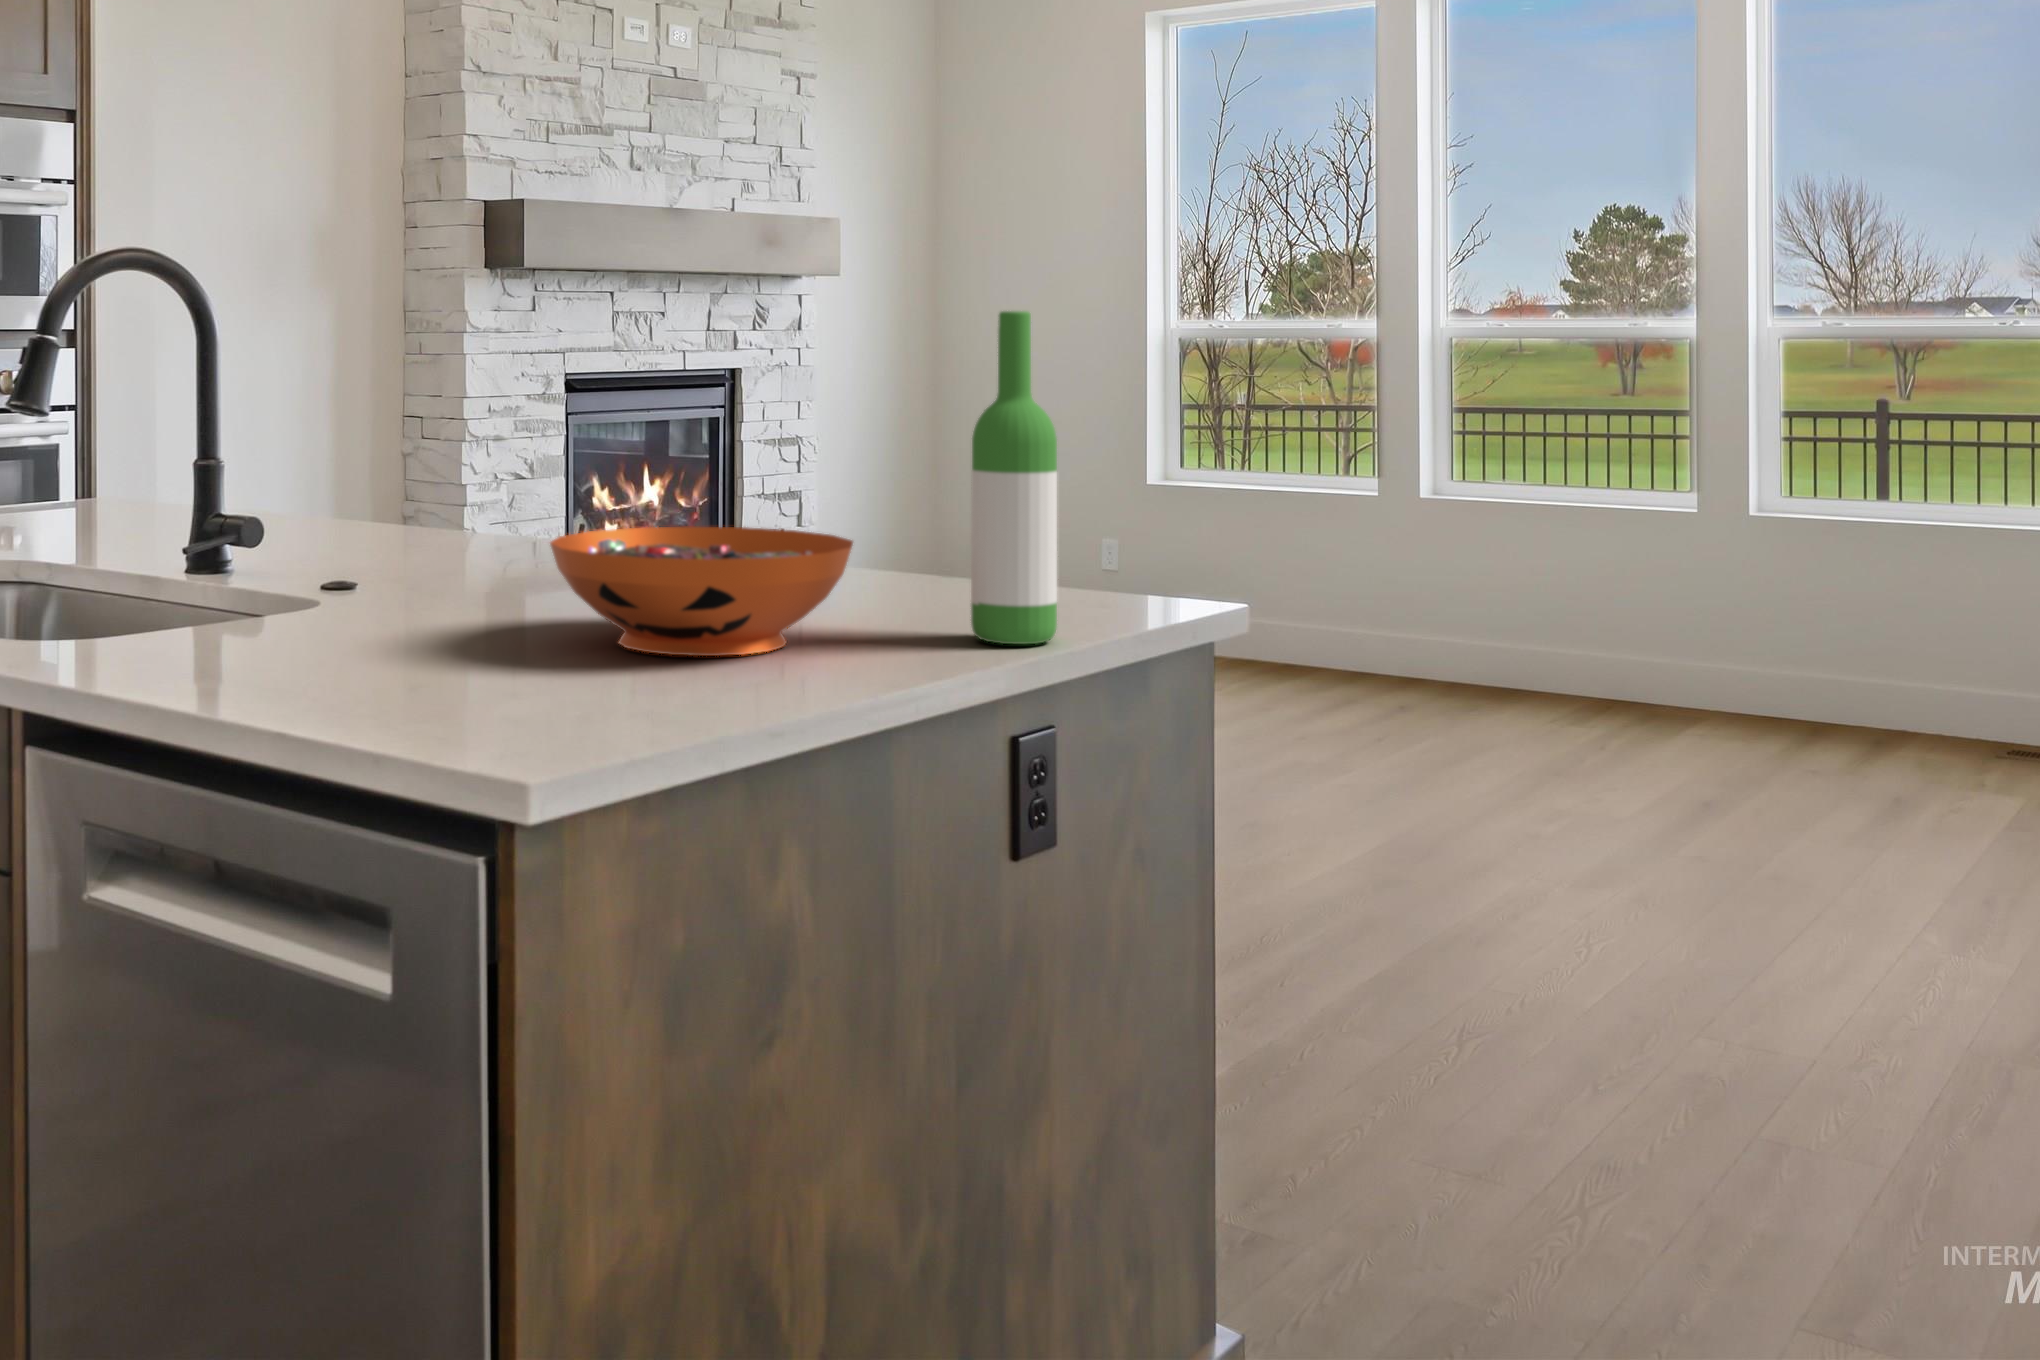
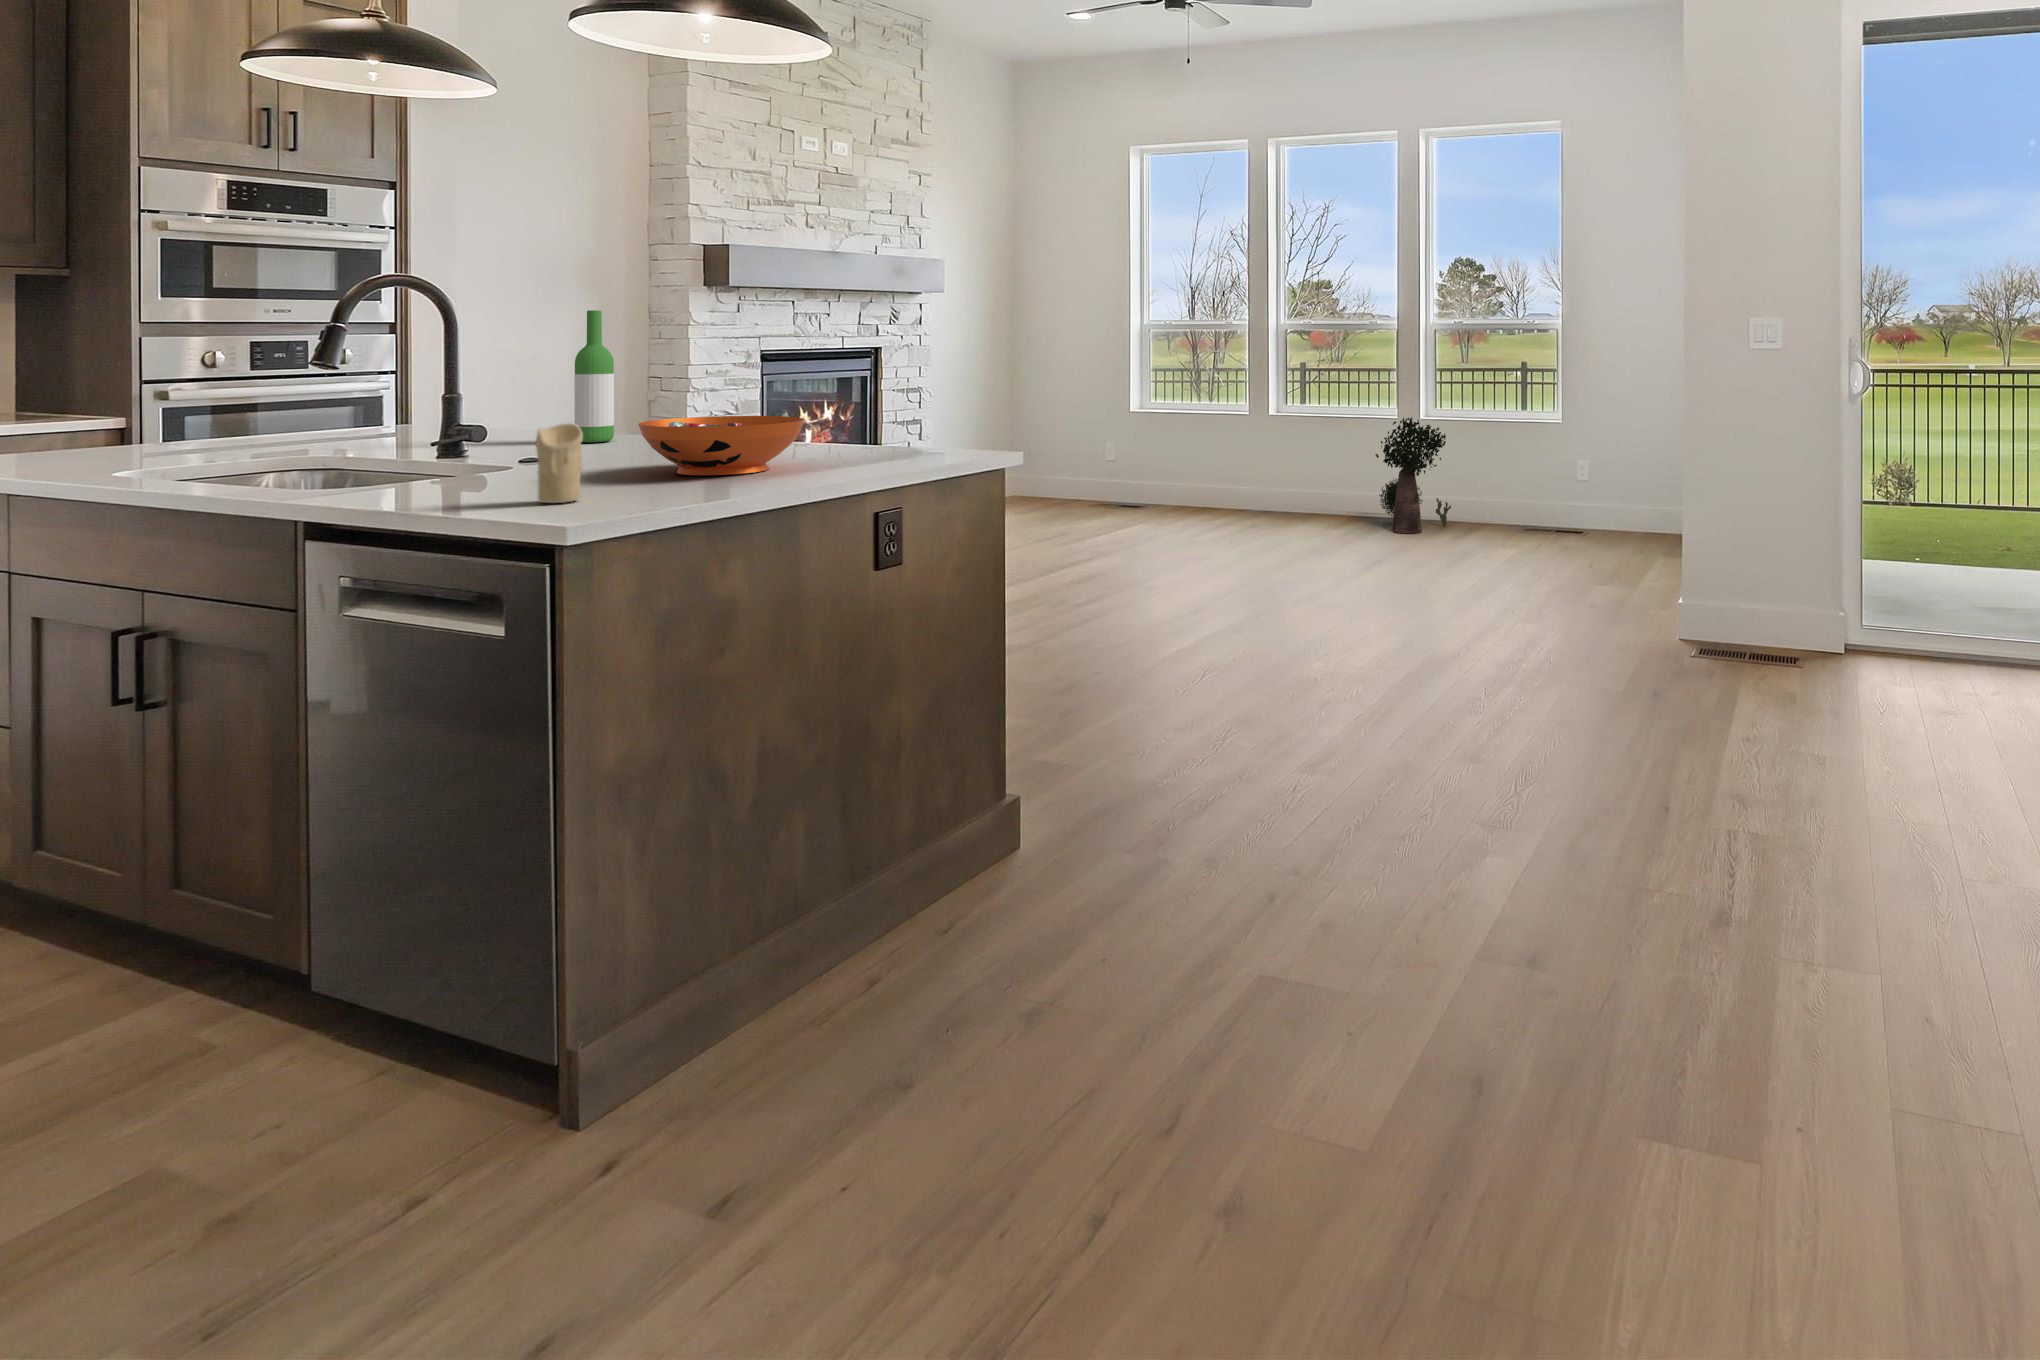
wine bottle: present [971,311,1057,644] -> present [575,310,614,442]
potted plant: none [1665,511,1831,743] -> present [1375,417,1451,533]
candle: none [412,554,494,722] -> present [536,424,582,503]

